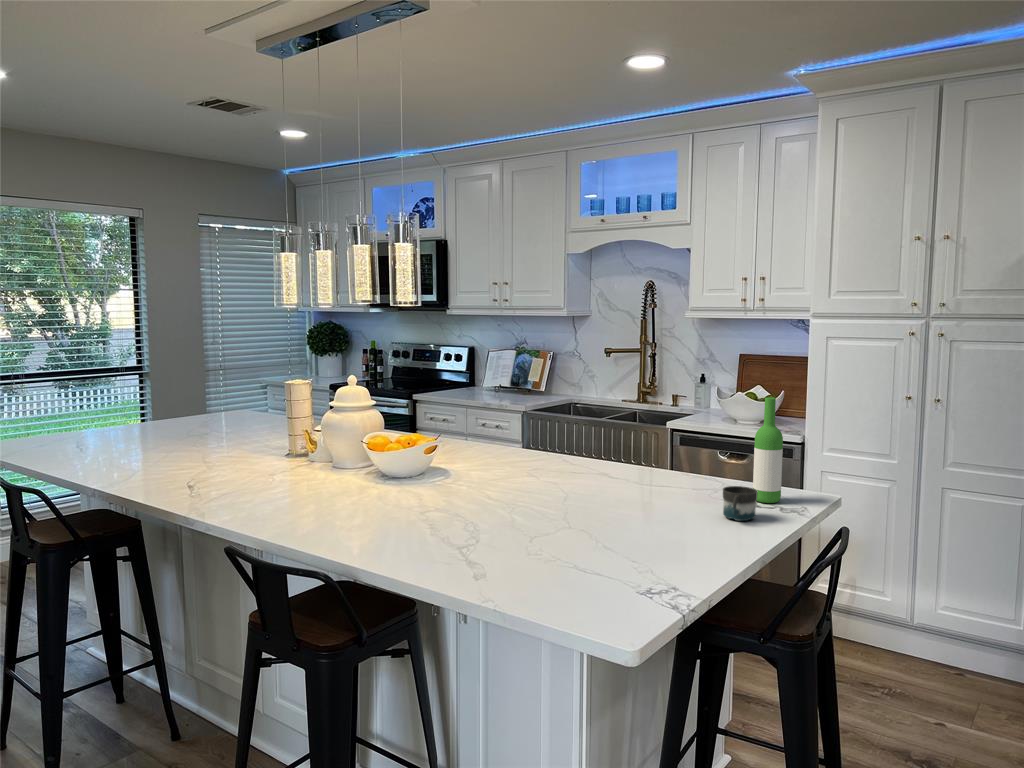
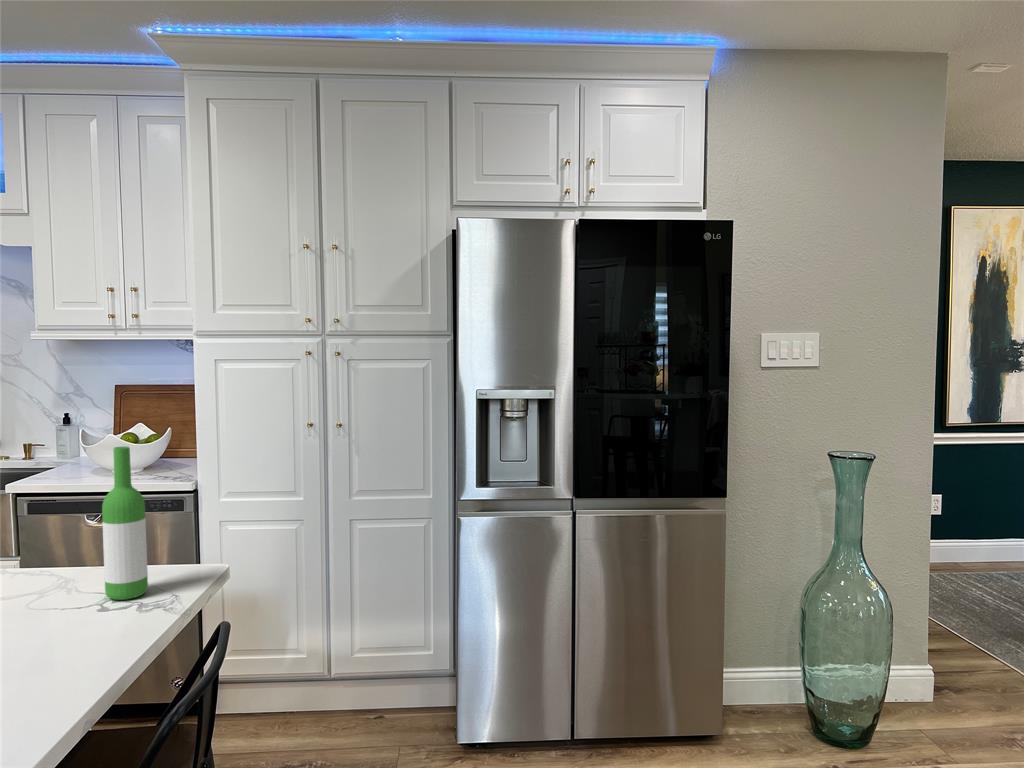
mug: present [723,486,757,521] -> none [43,588,102,646]

